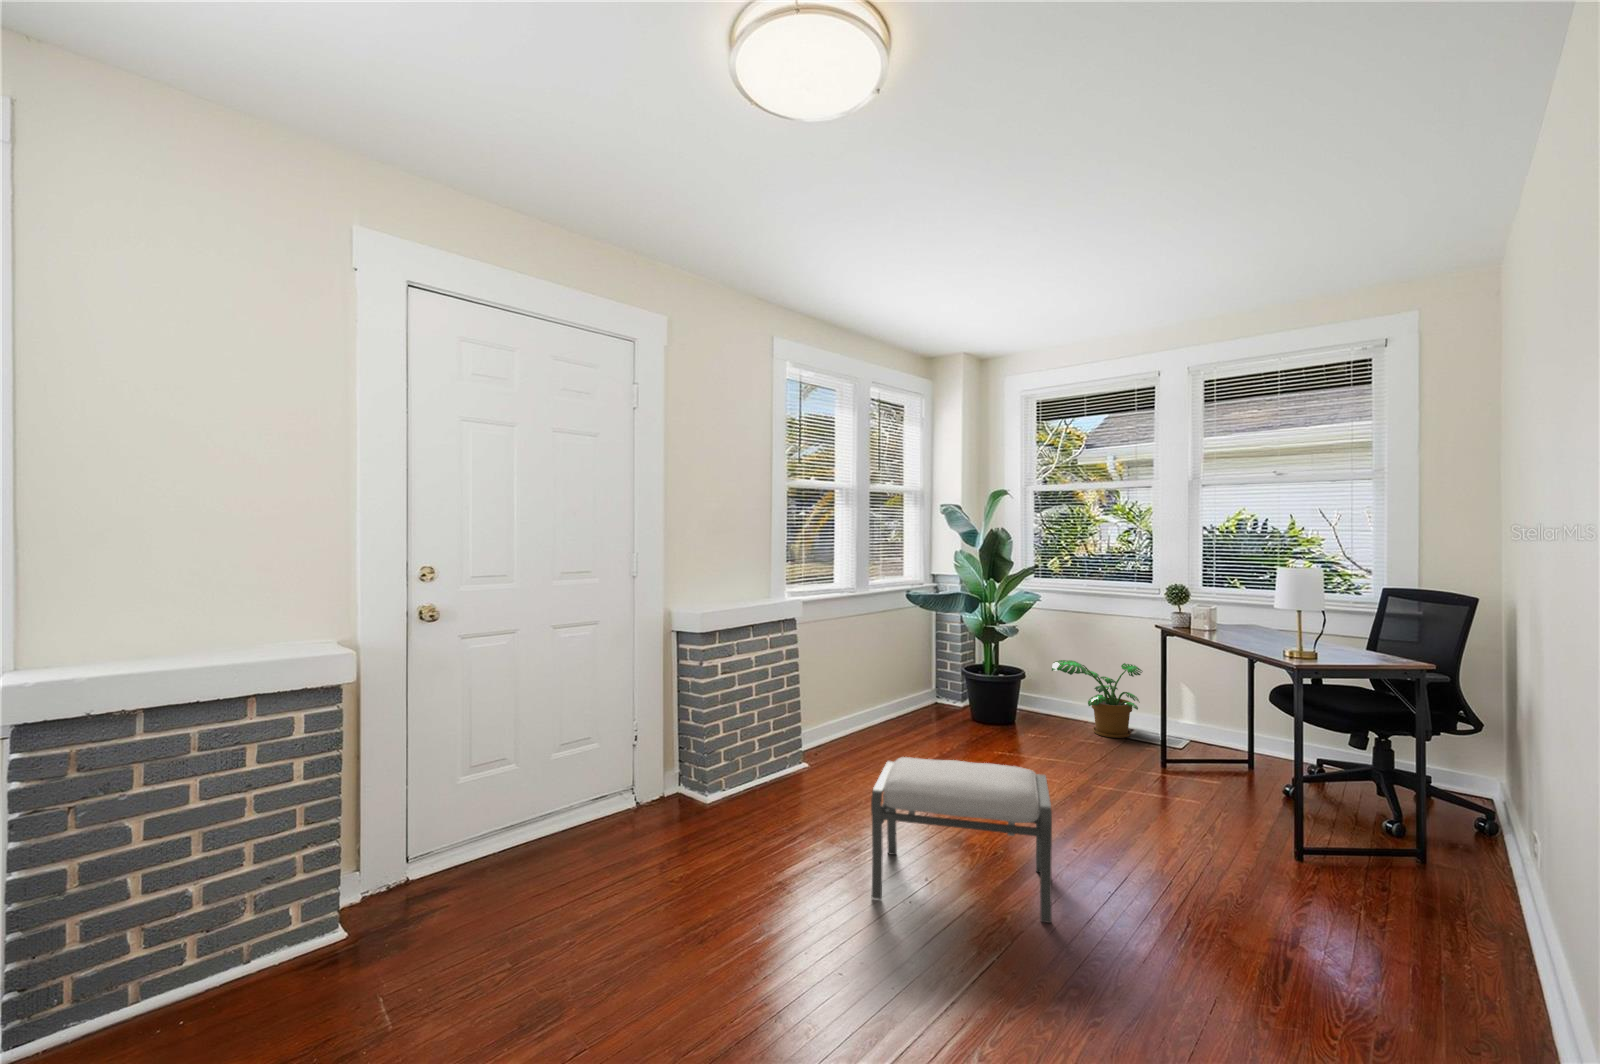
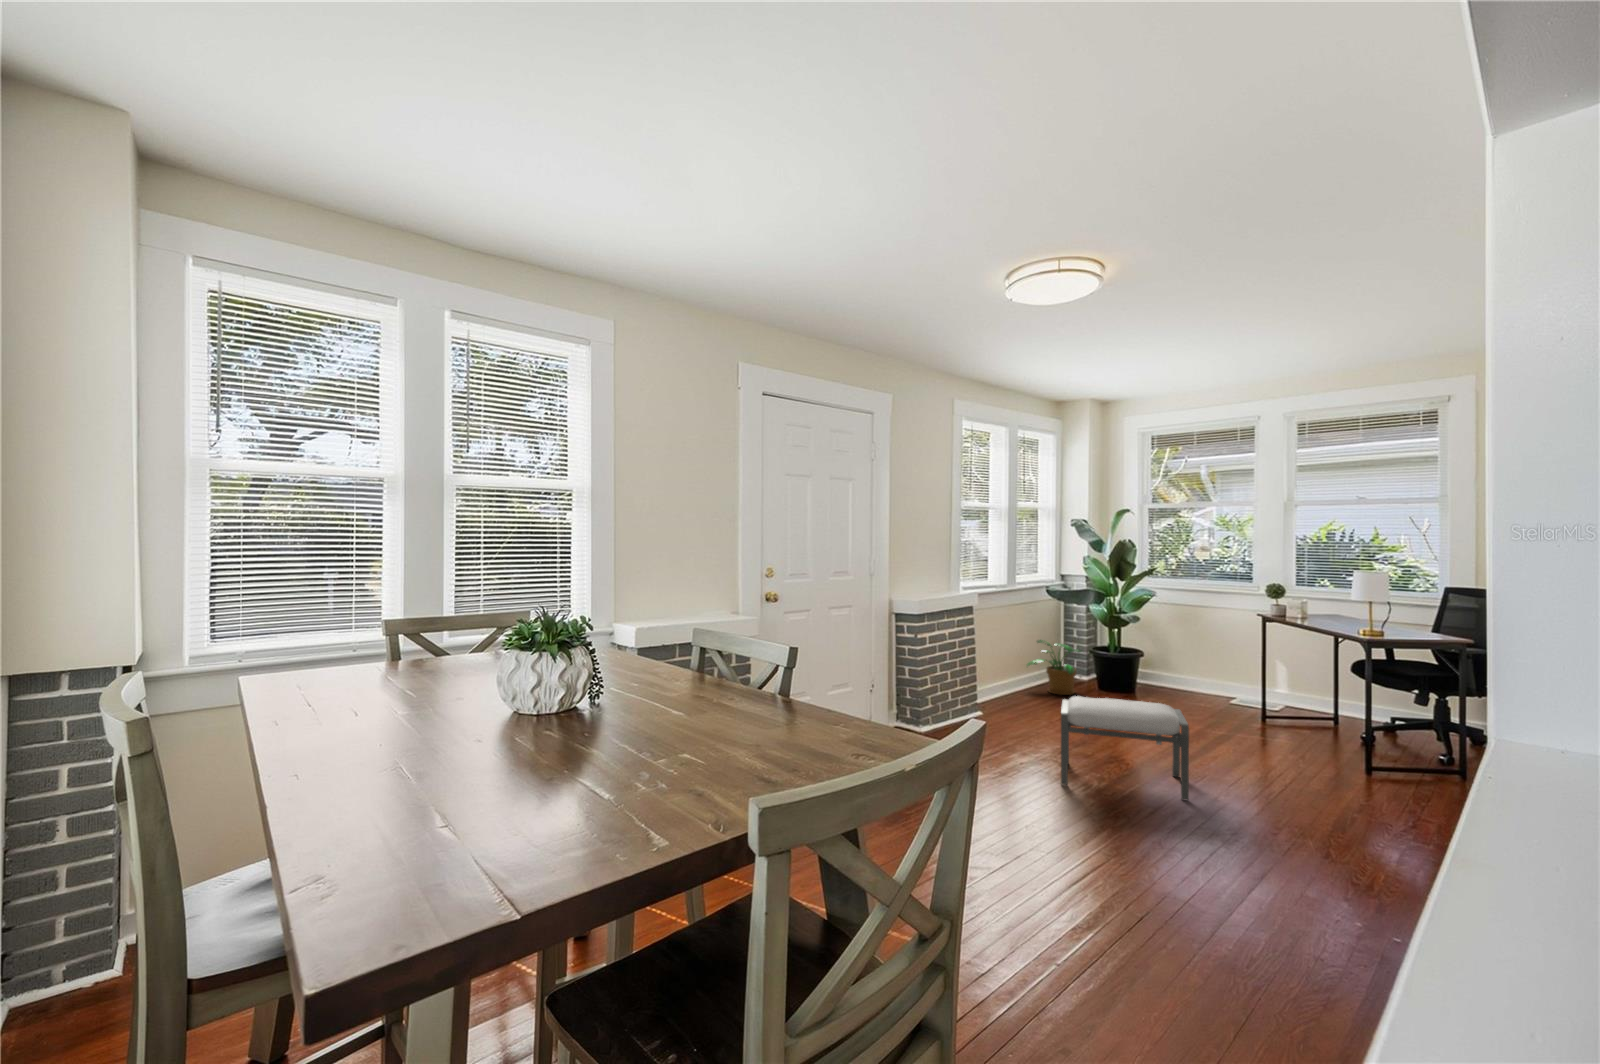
potted plant: present [1052,660,1143,738] -> present [1027,640,1081,695]

